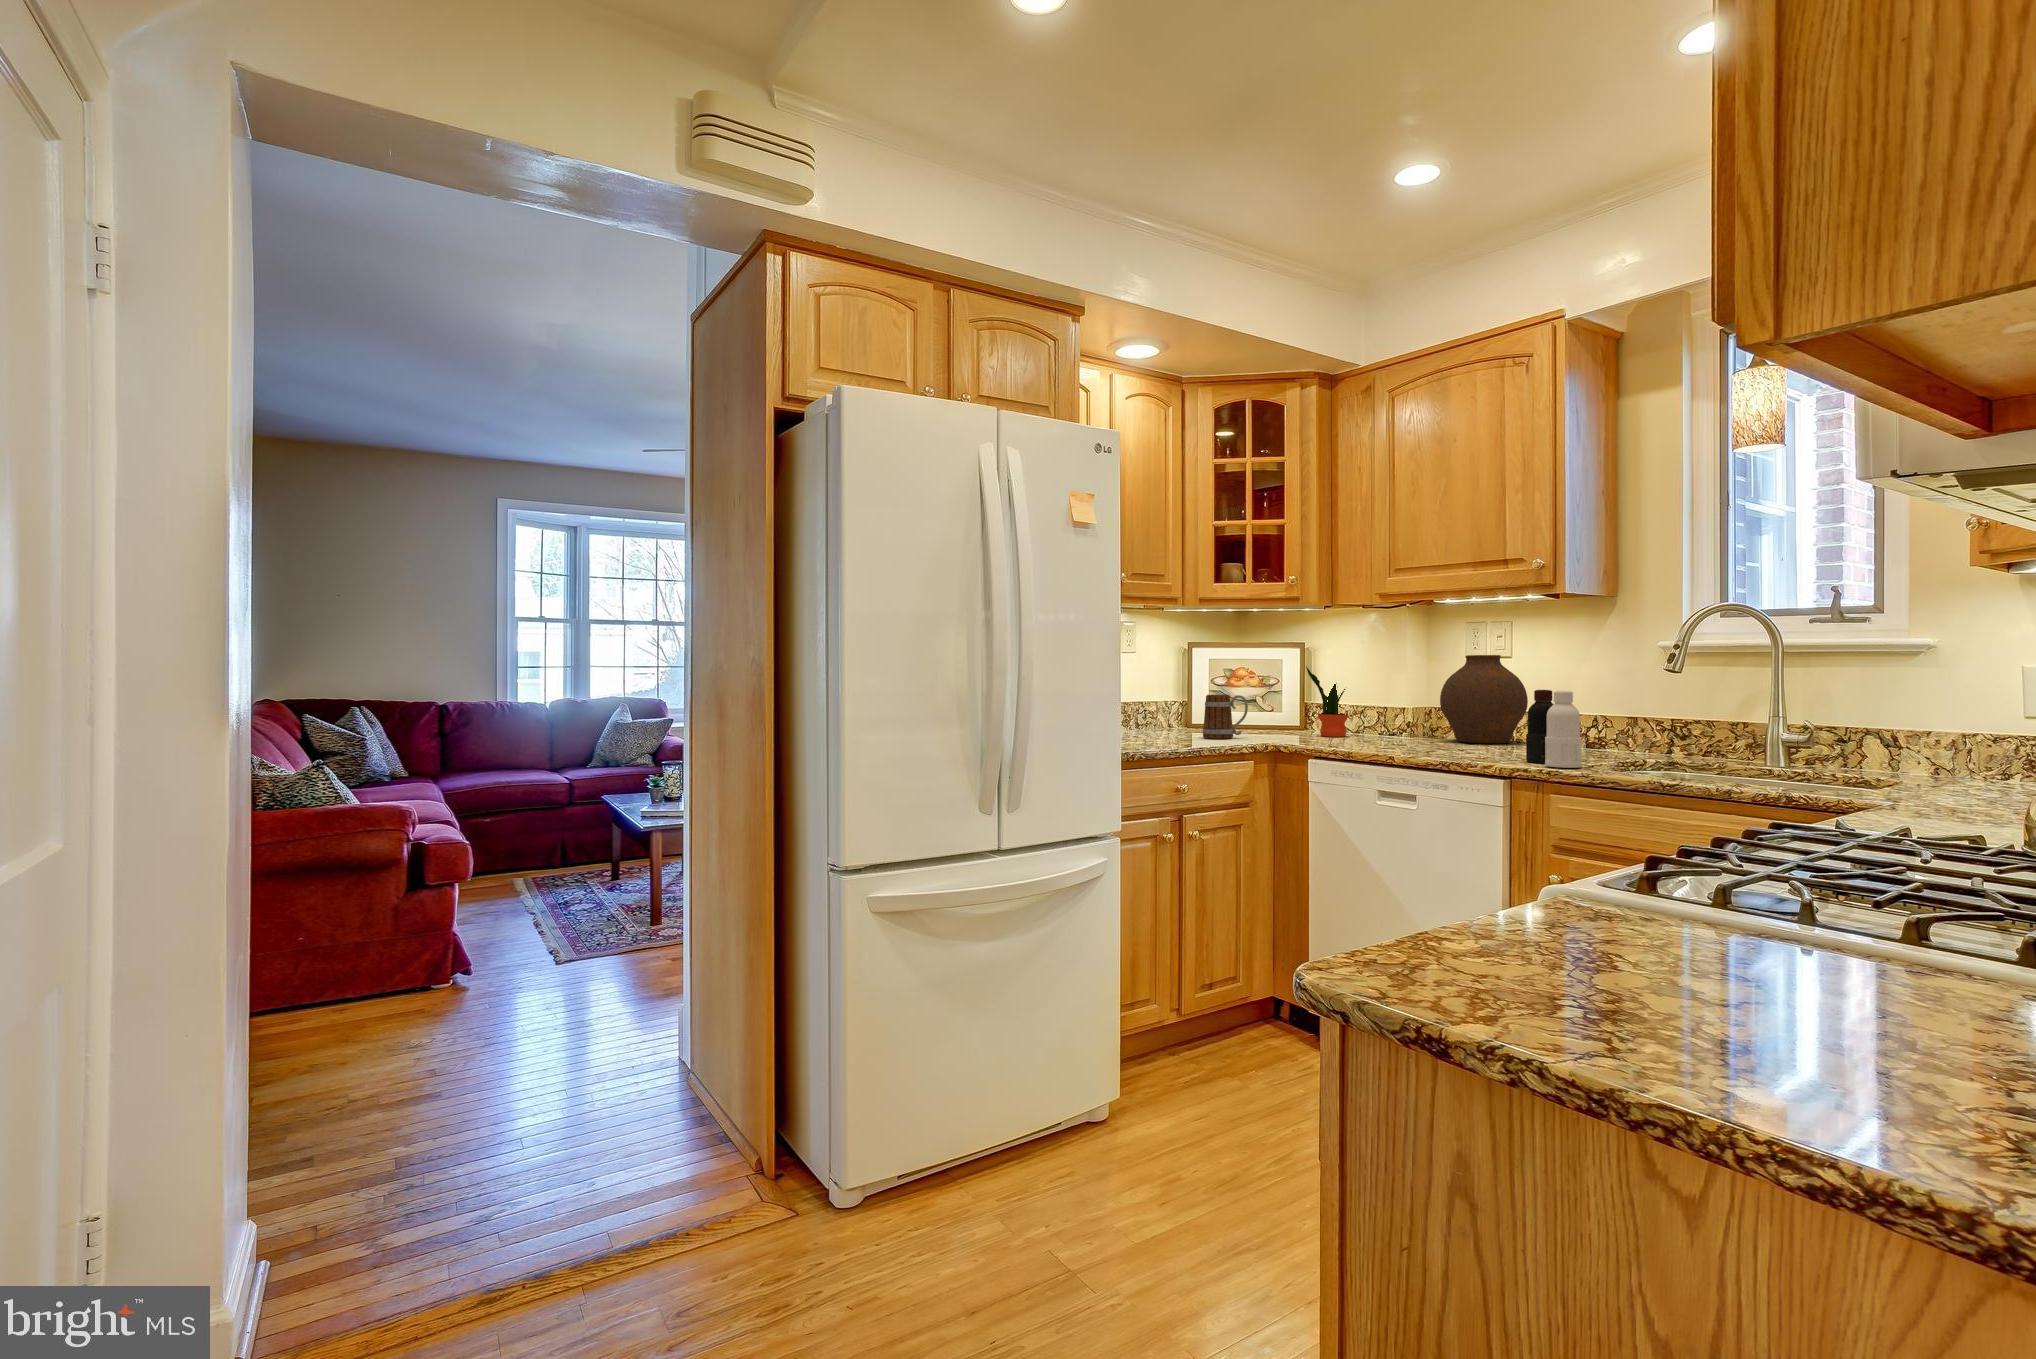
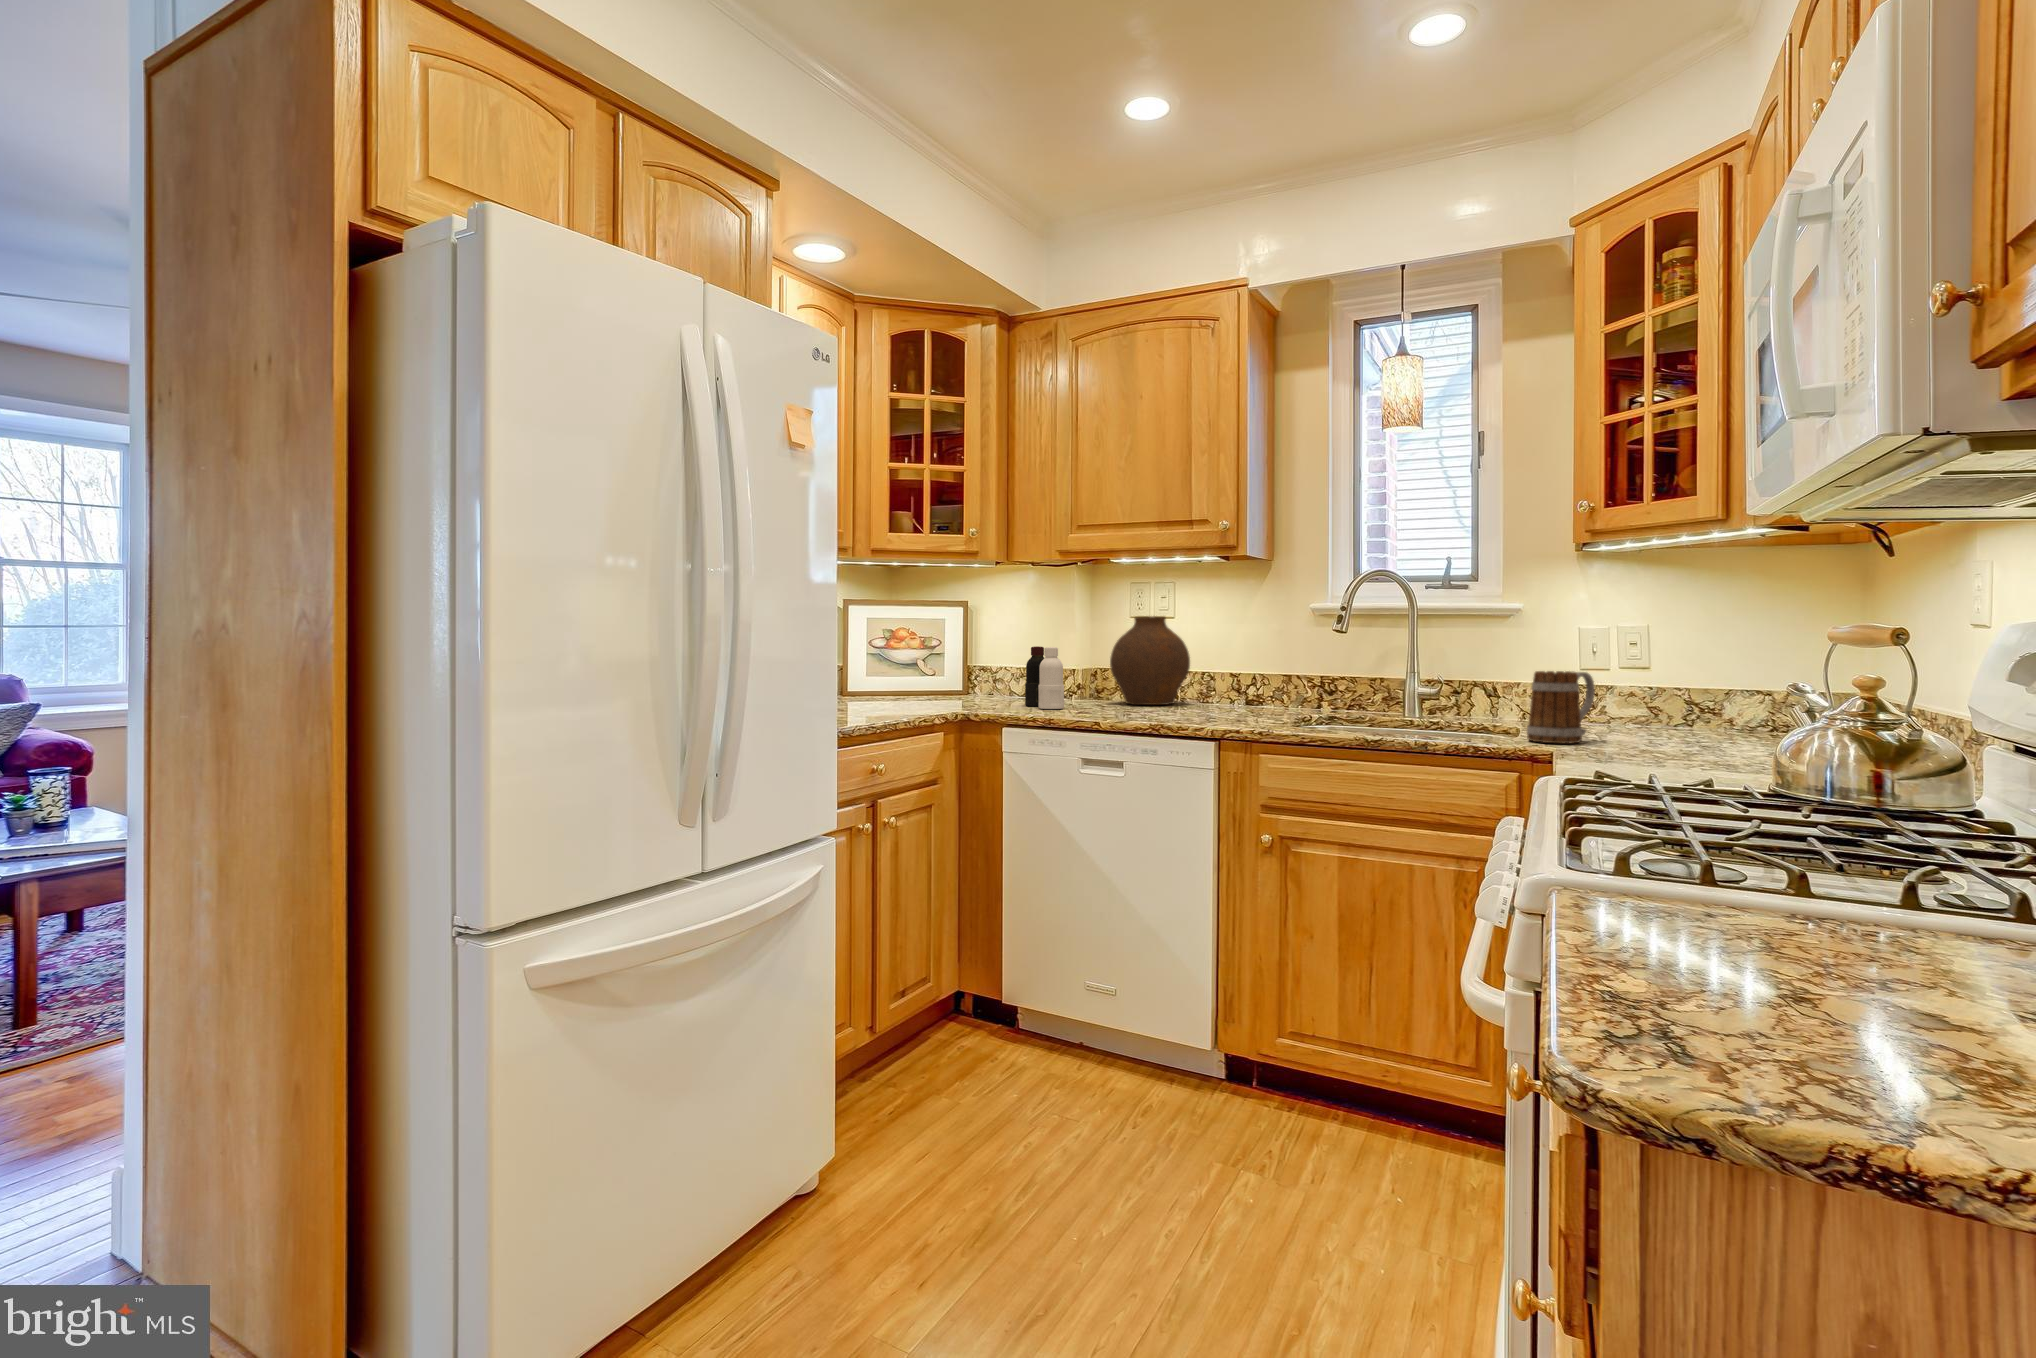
potted plant: present [1306,666,1348,737] -> none [973,627,1017,703]
bottle: present [1526,690,1582,768] -> present [1025,646,1064,709]
mug: present [1203,695,1248,739] -> present [1527,671,1595,744]

